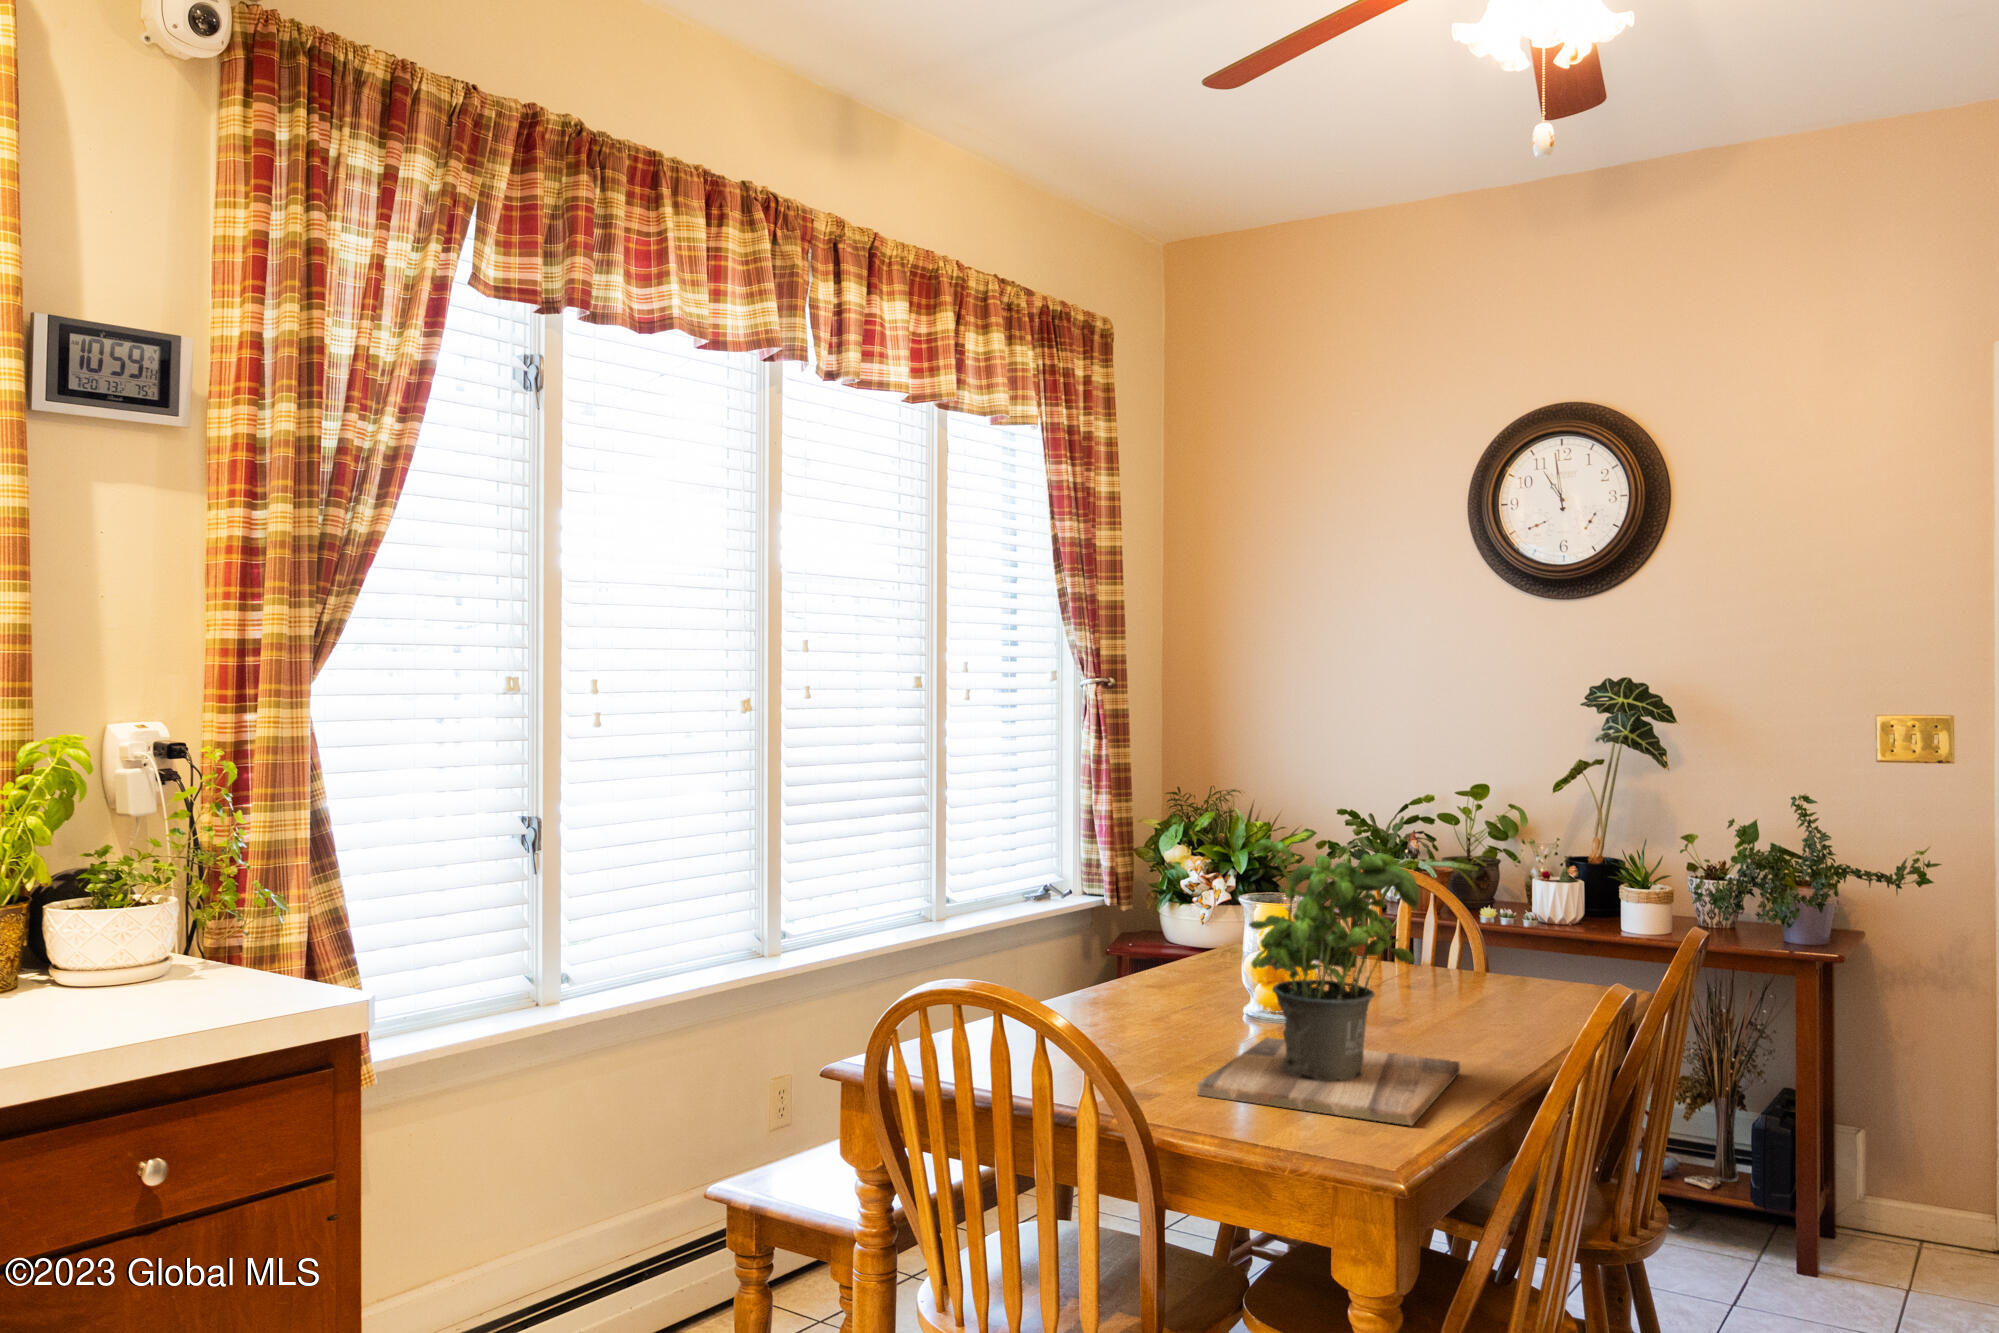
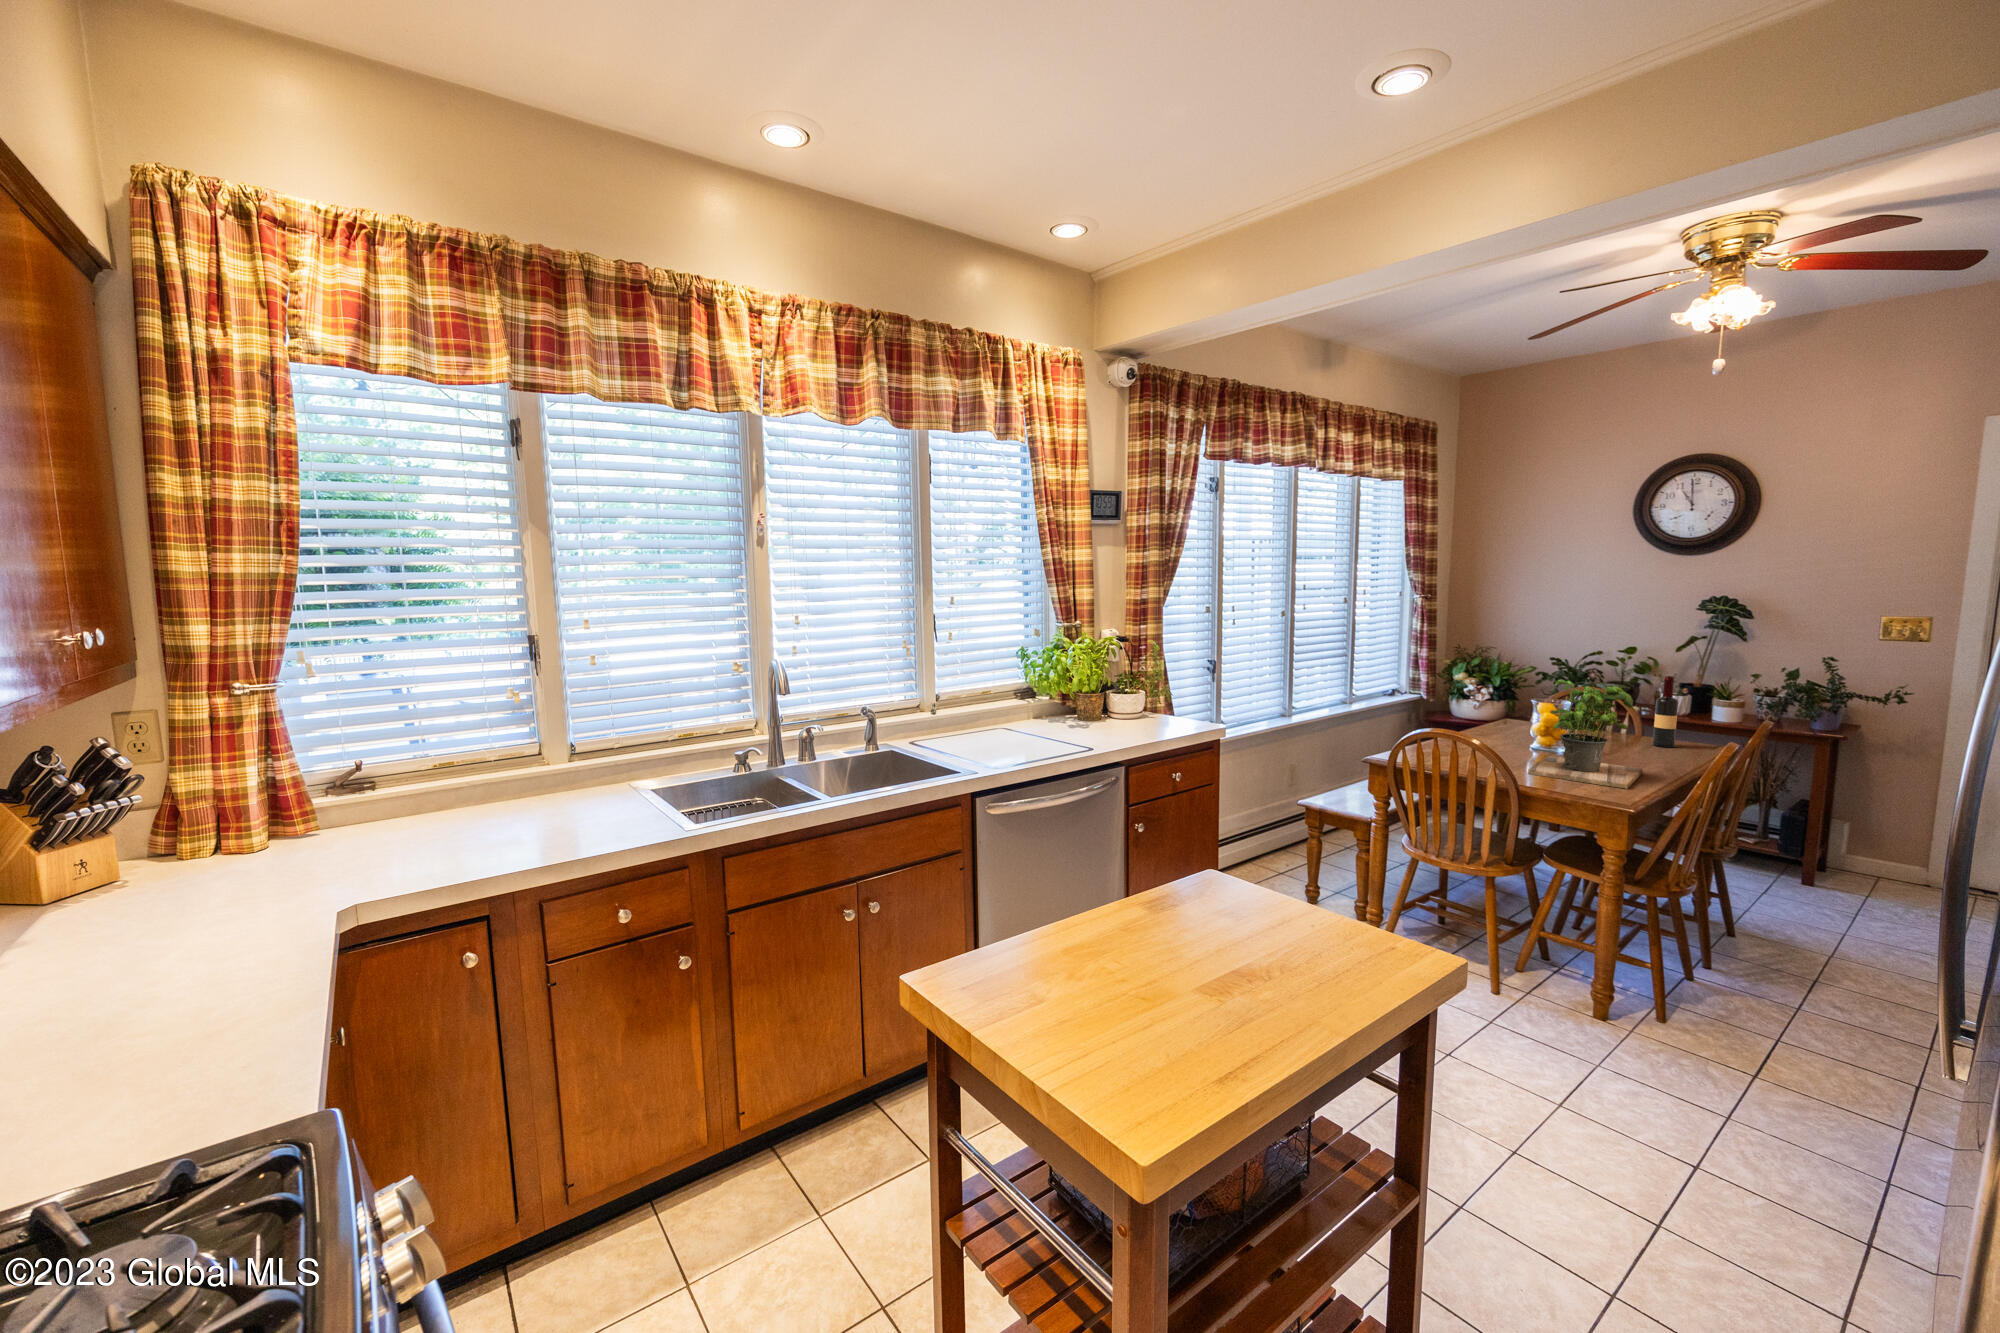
wine bottle: none [1499,832,1540,998] -> present [1653,676,1678,747]

